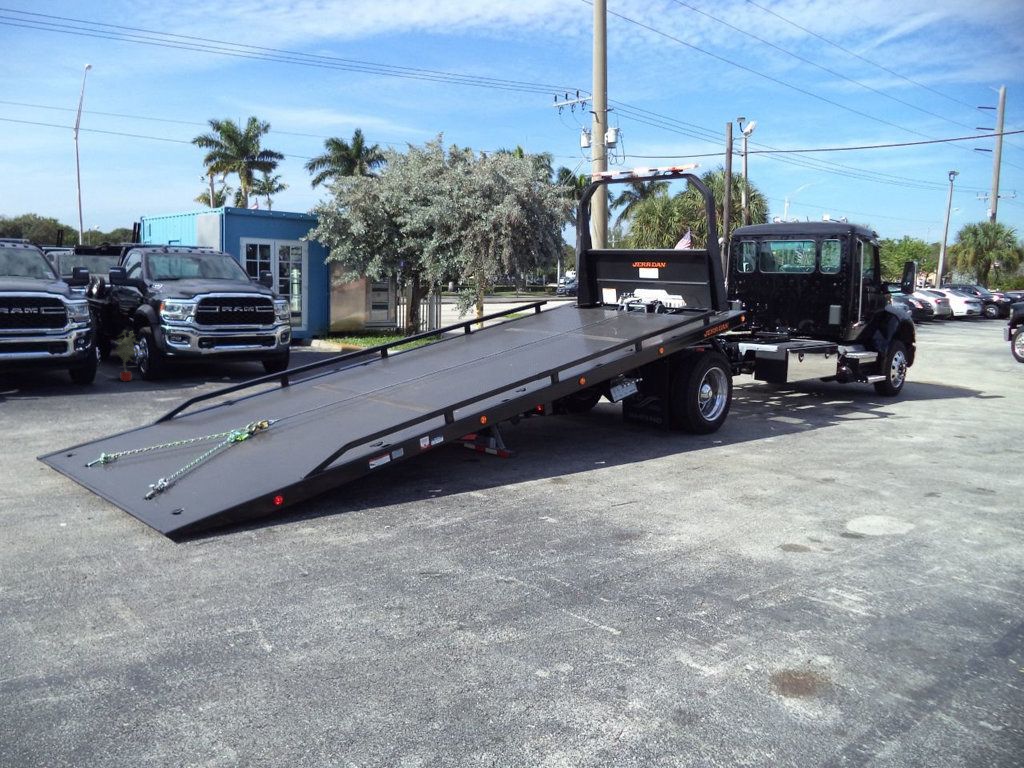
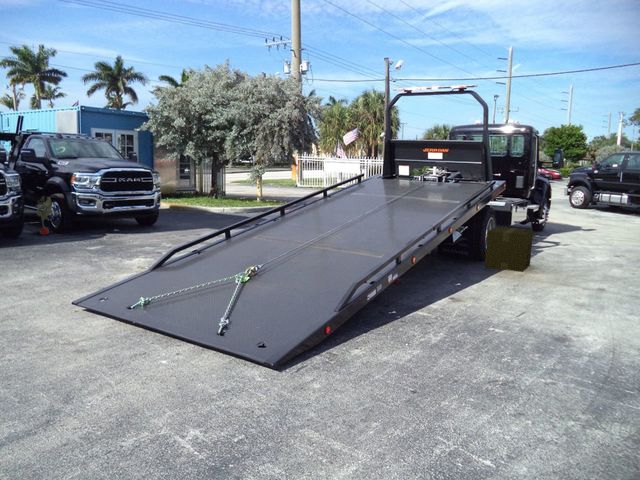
cardboard box: none [670,382,753,451] -> present [485,227,533,272]

